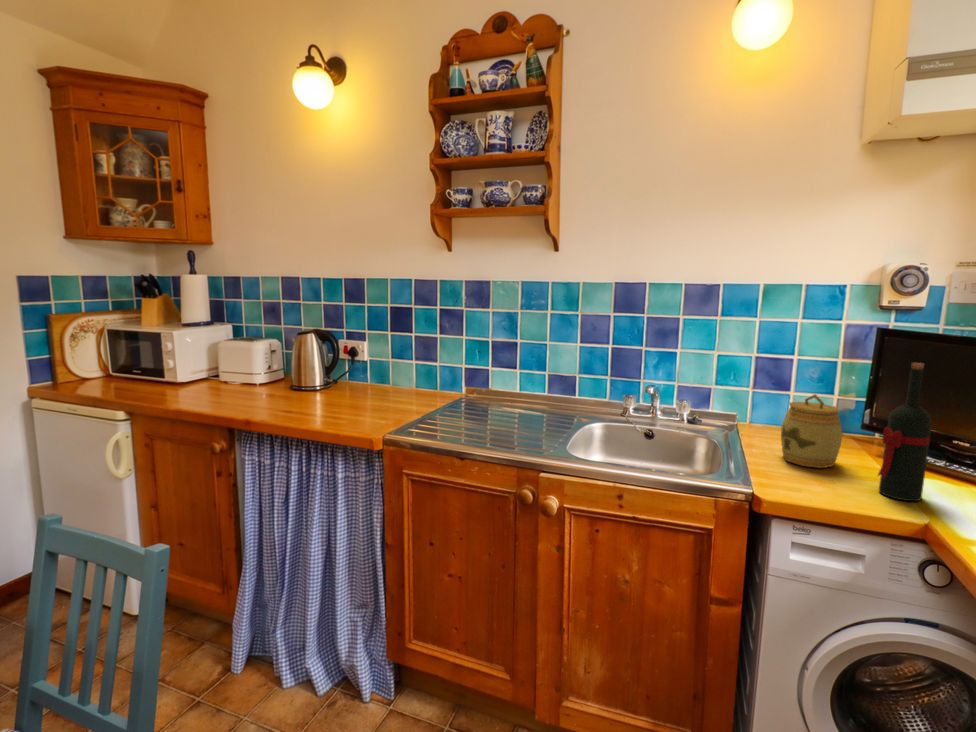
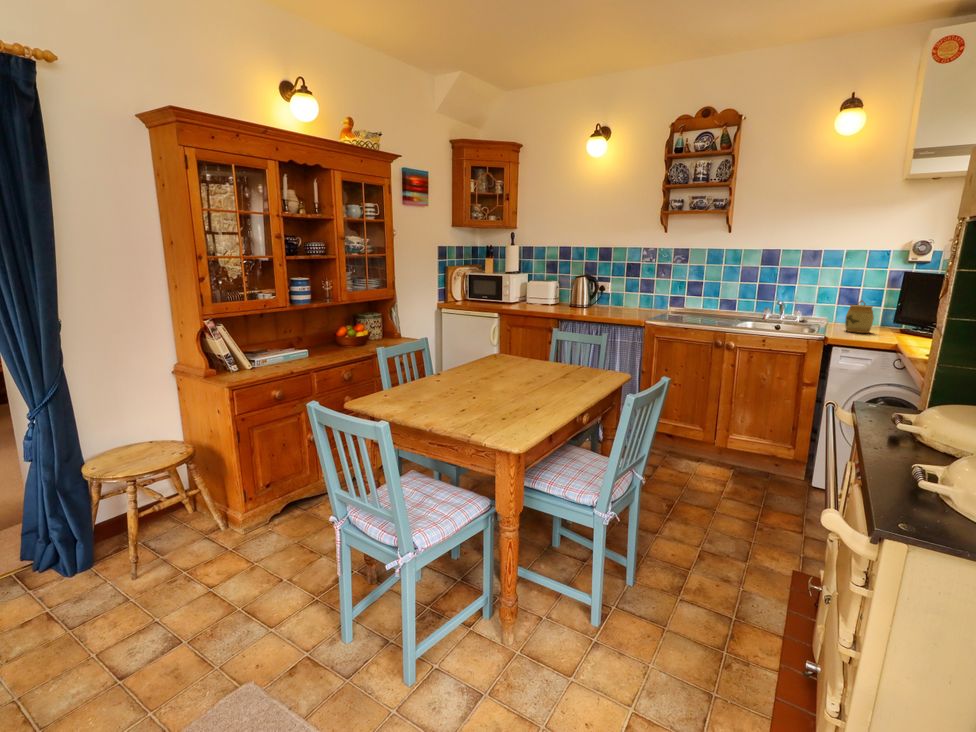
wine bottle: present [878,363,932,501] -> none [882,281,907,339]

